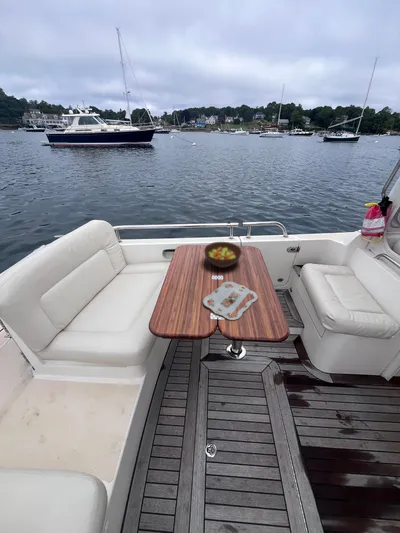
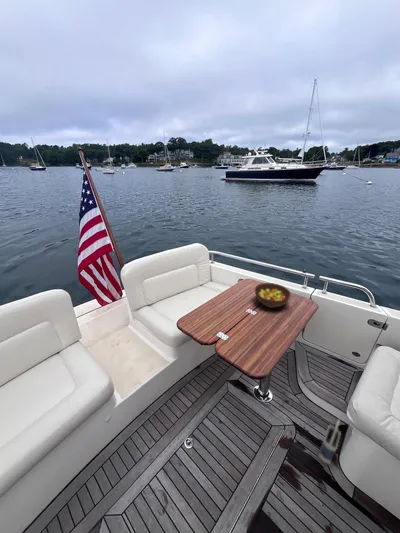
serving tray: present [203,282,258,320] -> none [225,317,274,345]
bag: none [296,336,317,373] -> present [319,420,340,464]

